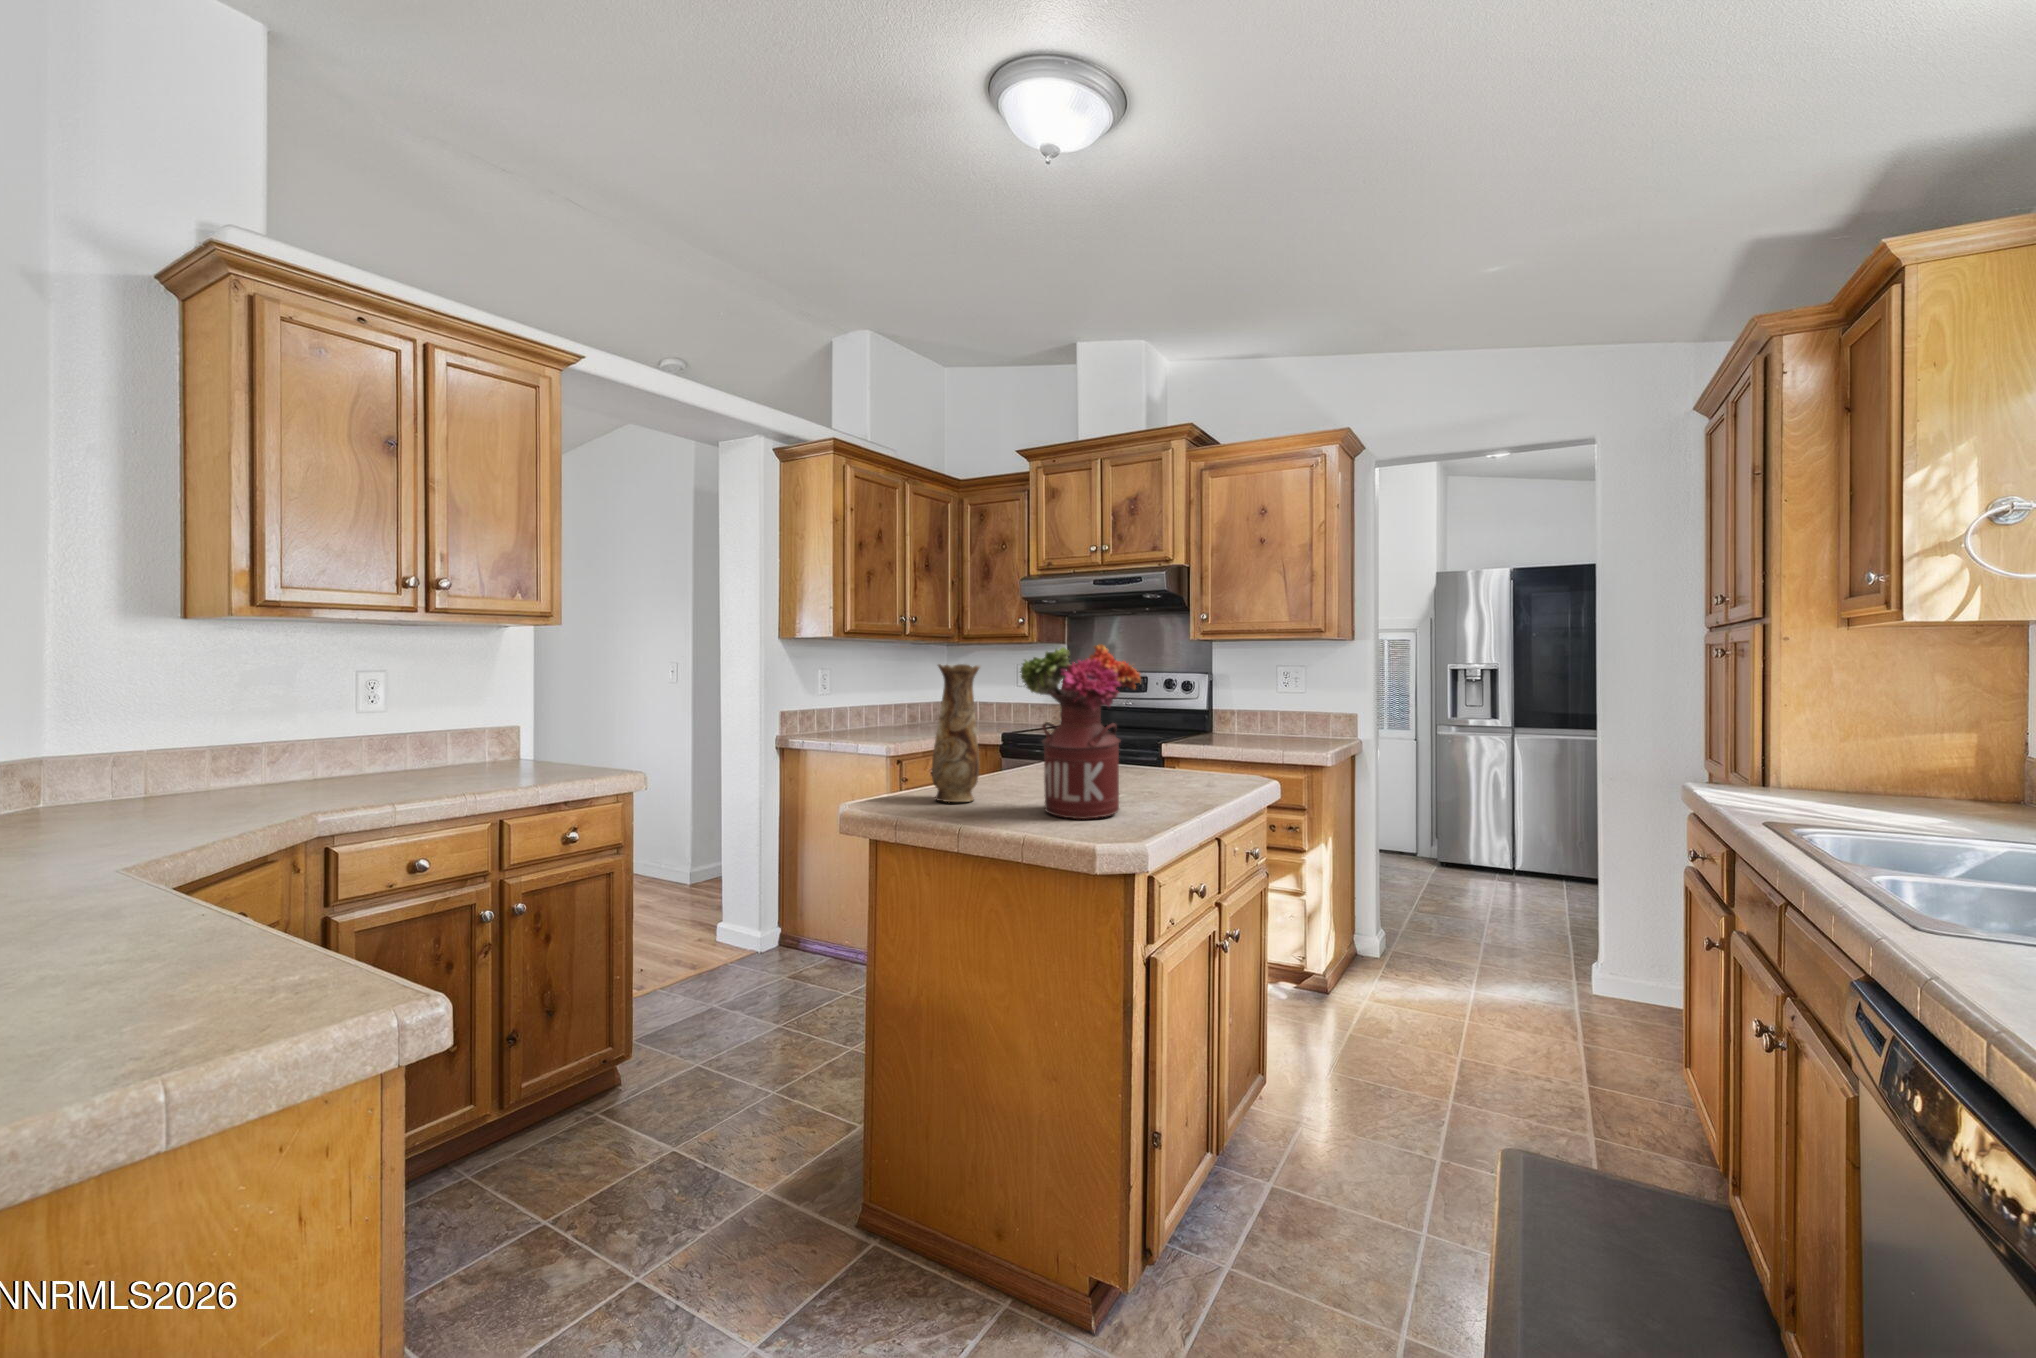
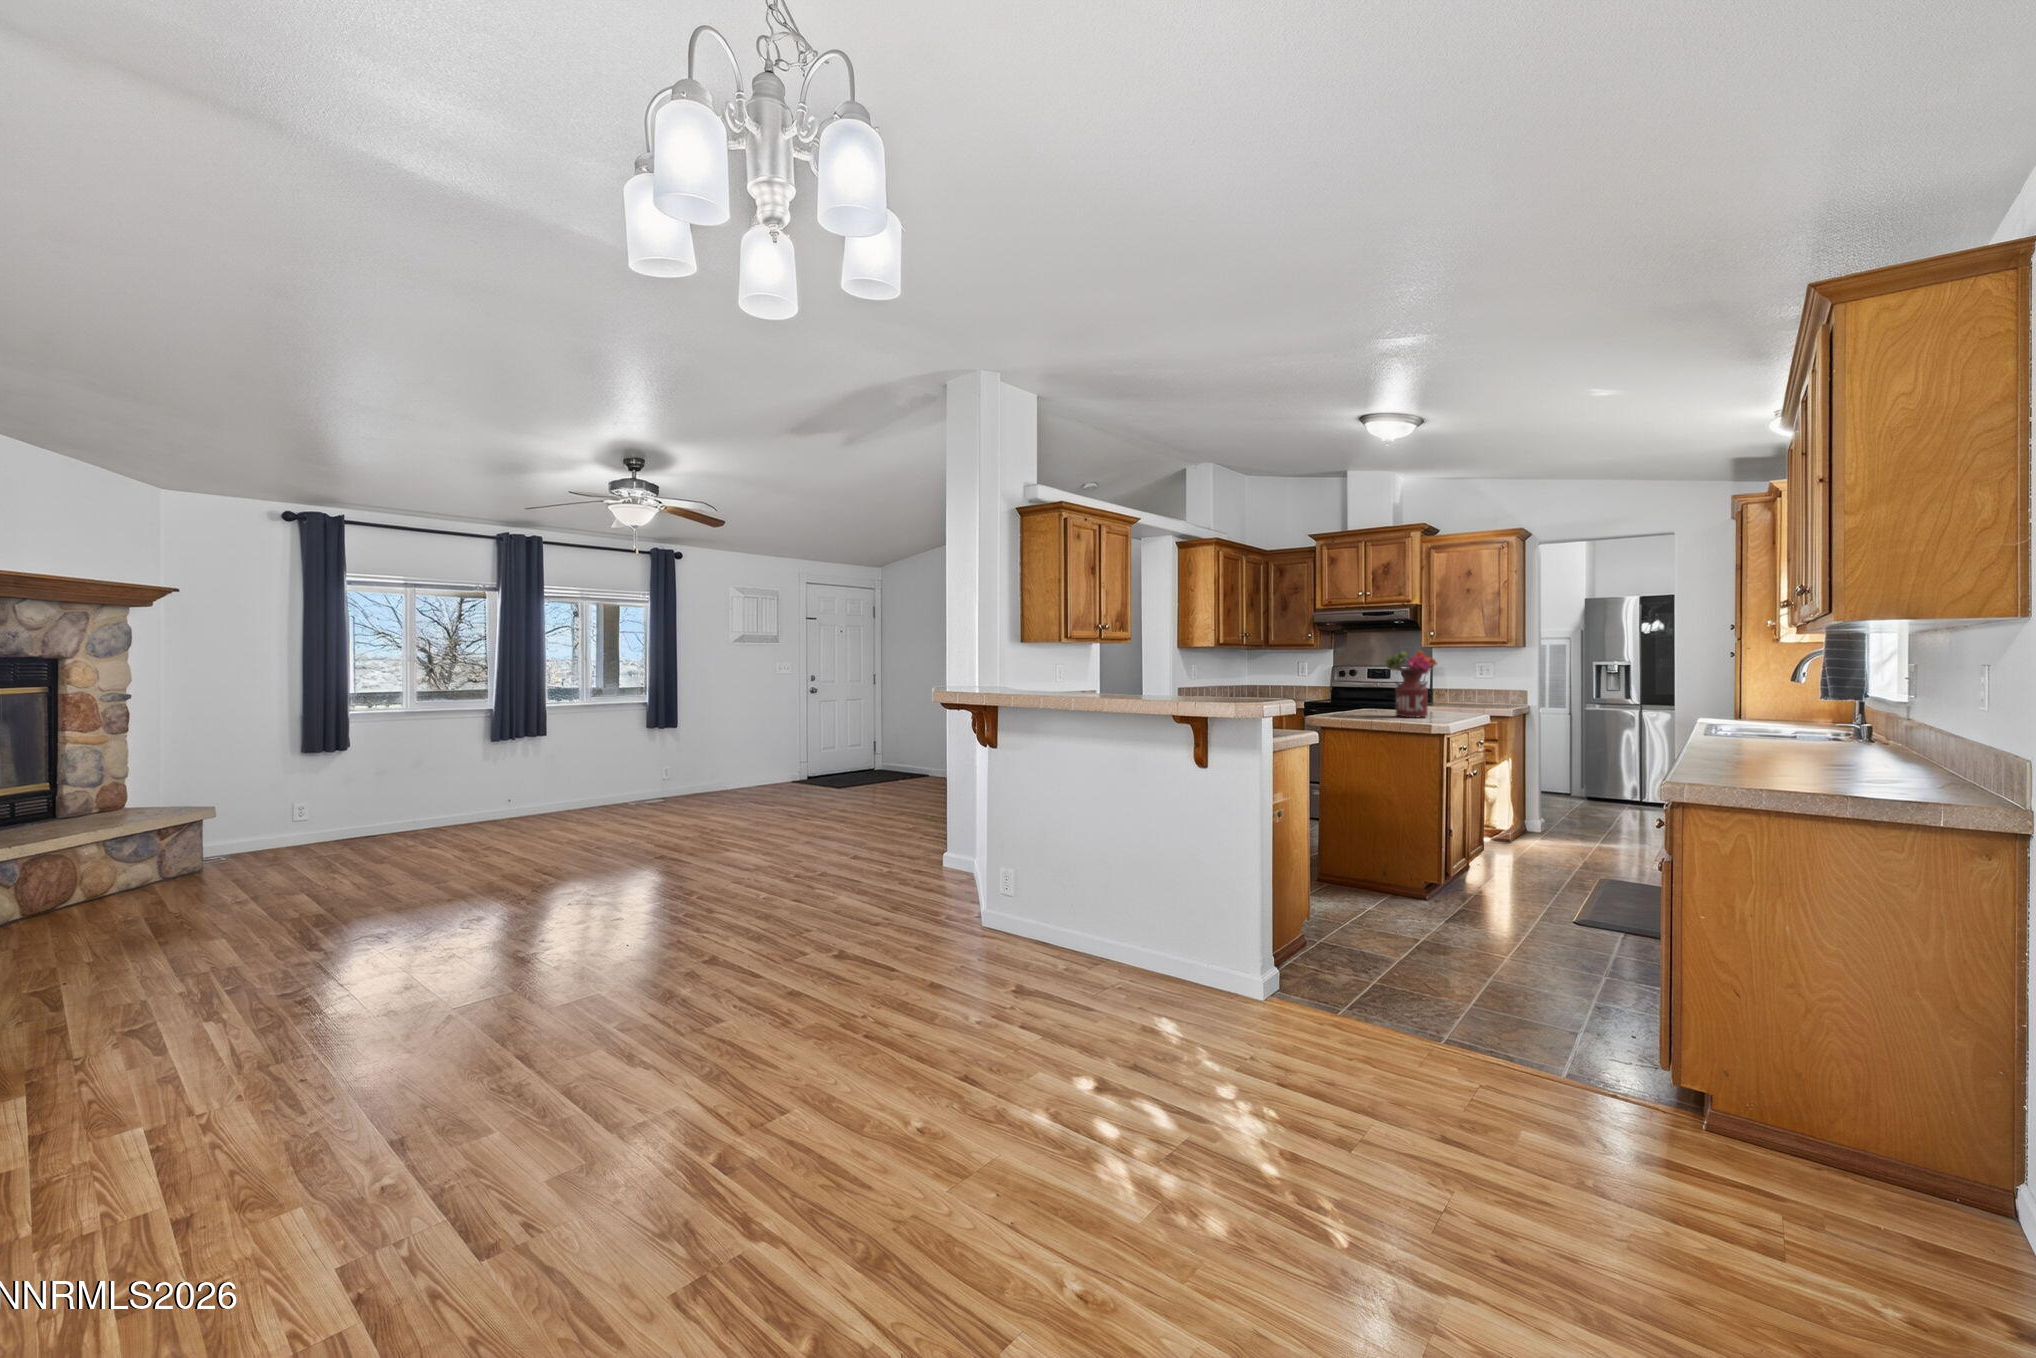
vase: present [932,664,980,802] -> none [1342,659,1363,714]

